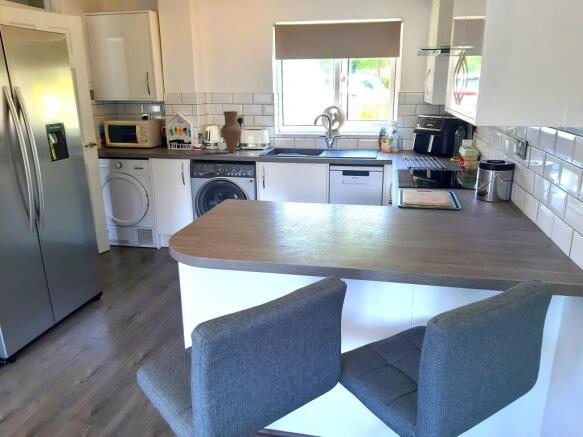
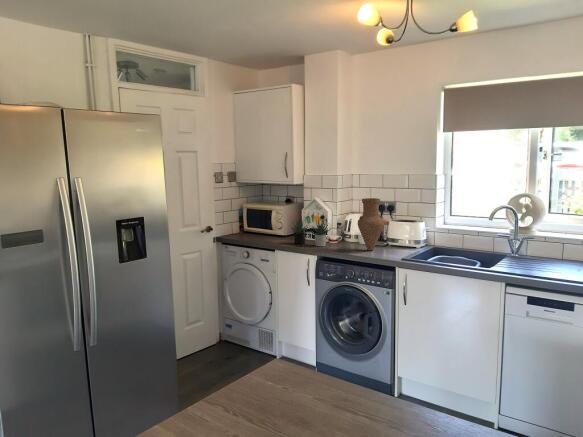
succulent plant: none [160,130,199,152] -> present [291,221,329,246]

